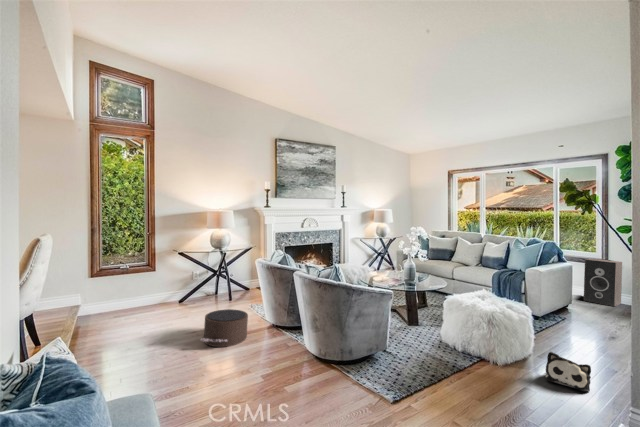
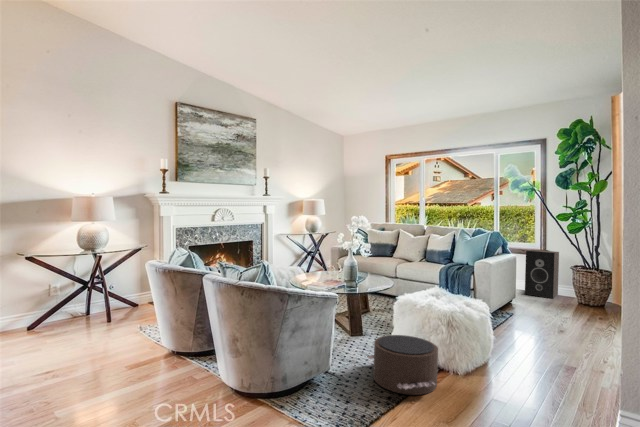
pouf: present [200,309,248,347] -> present [368,335,438,395]
plush toy: present [546,352,591,391] -> none [509,353,556,395]

